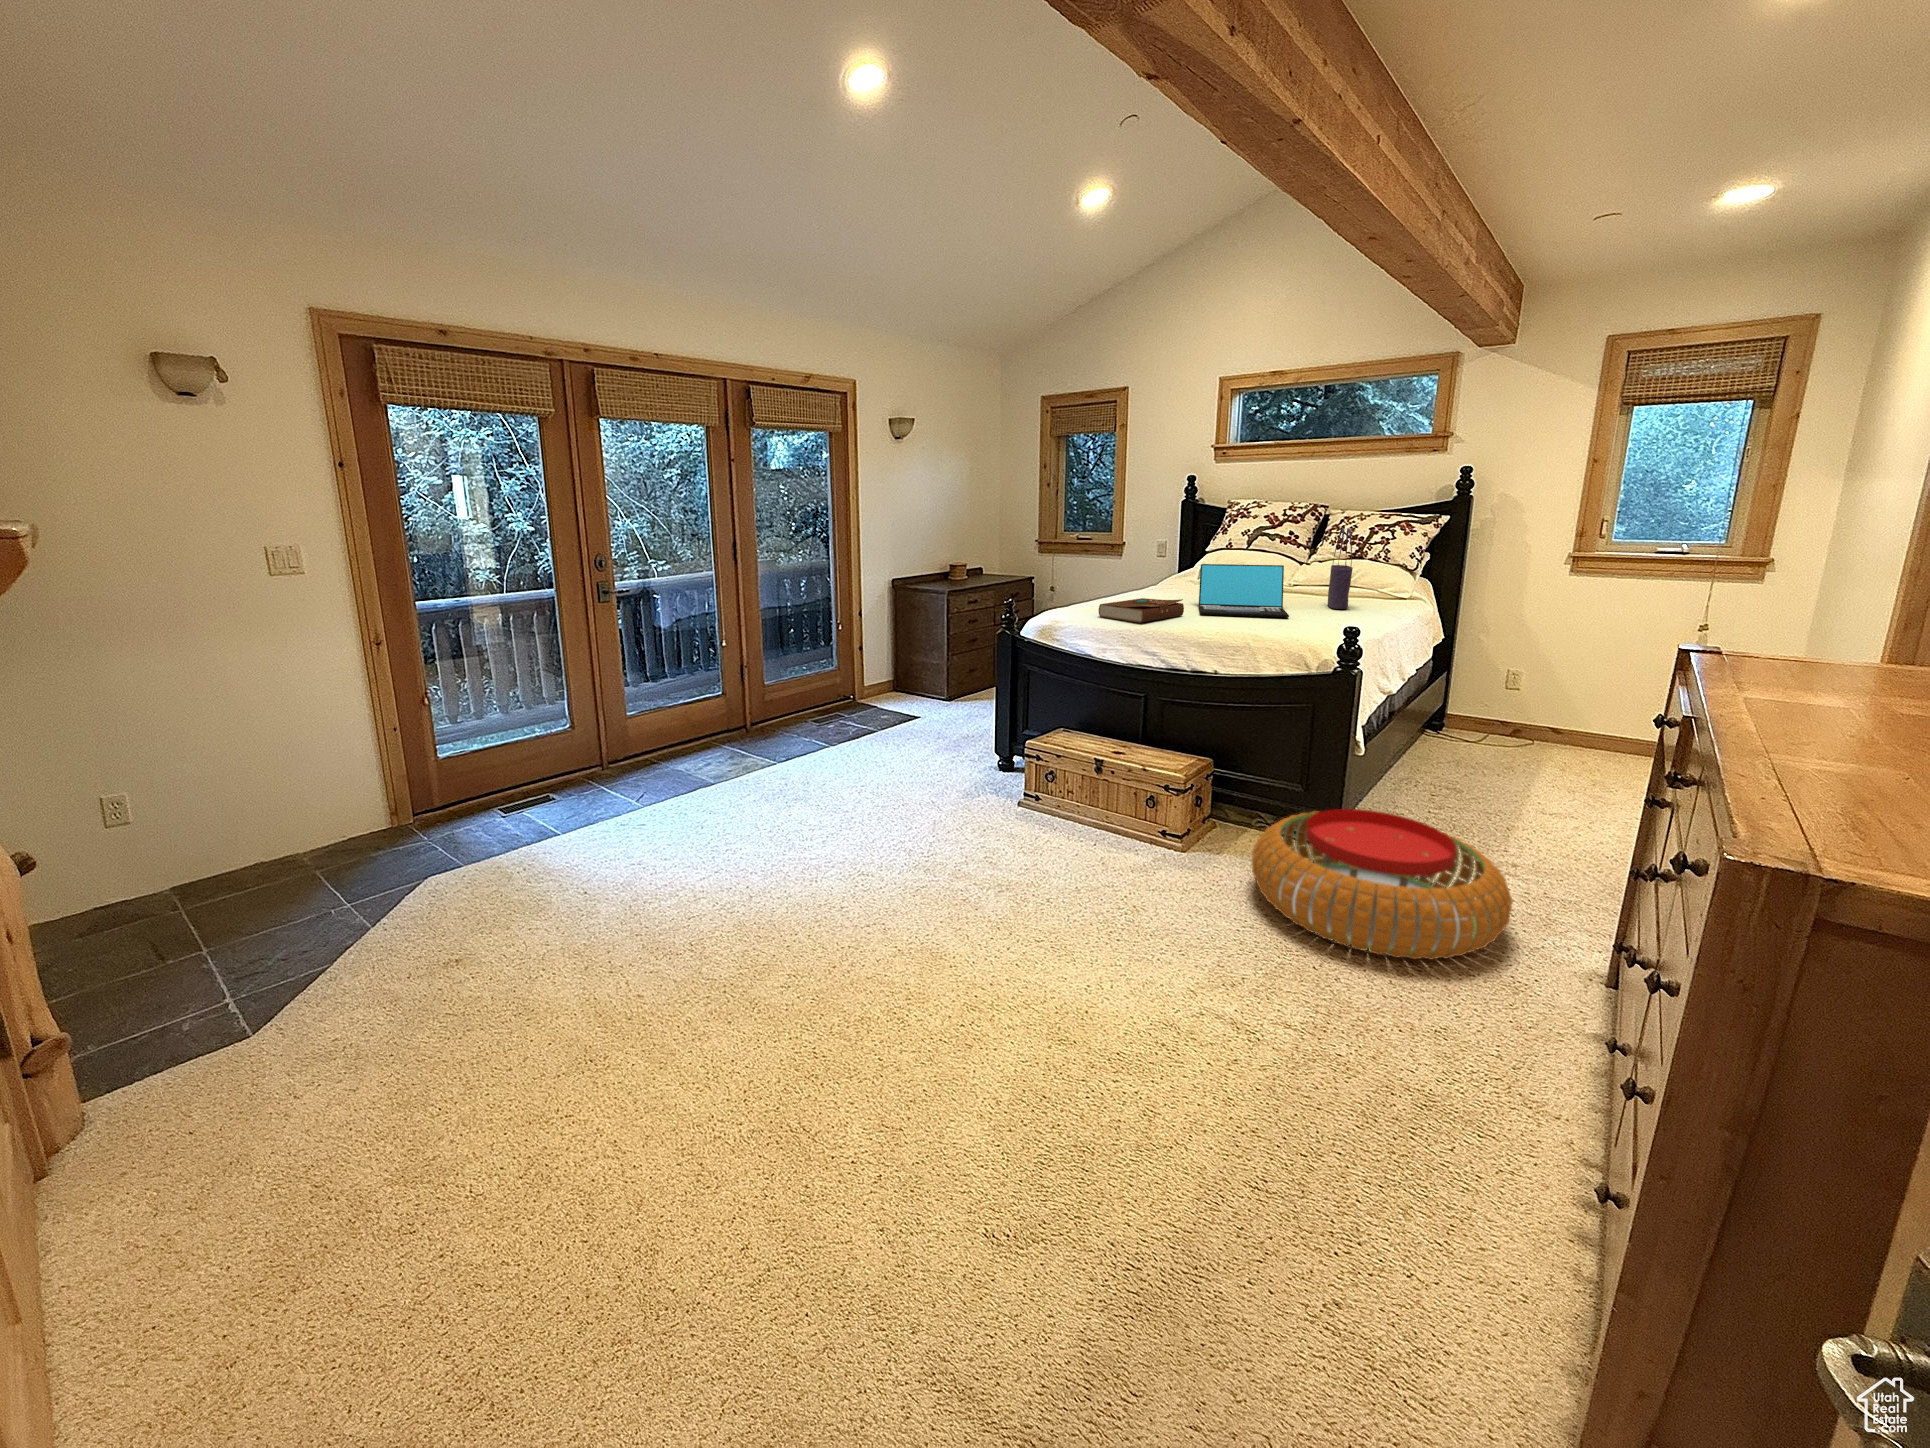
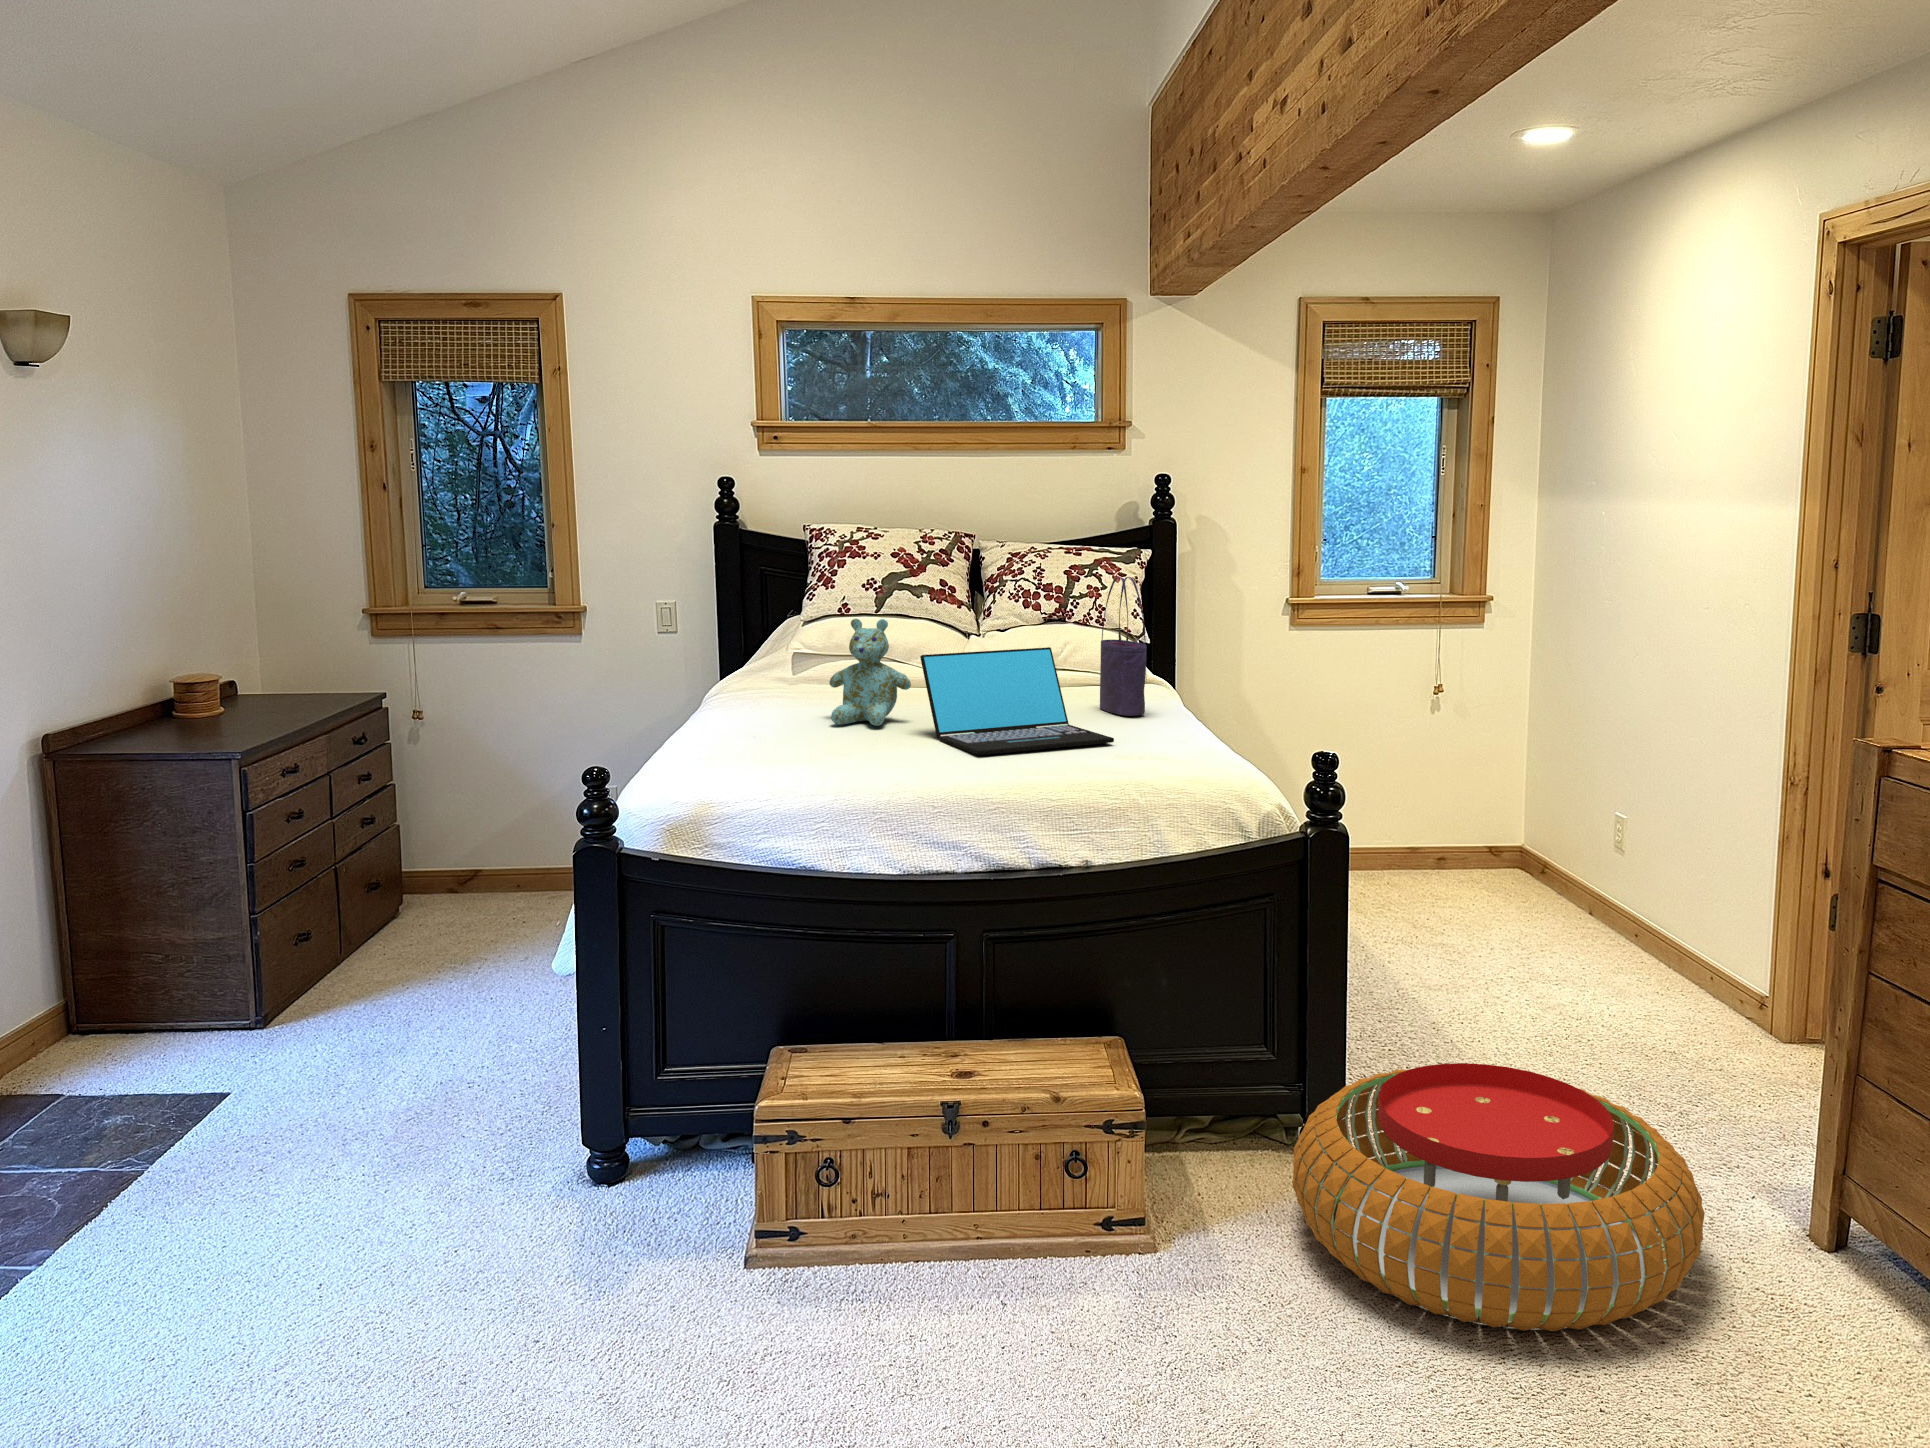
stuffed bear: none [1161,545,1206,599] -> present [829,619,911,726]
book: present [1099,598,1184,622] -> none [818,730,957,790]

